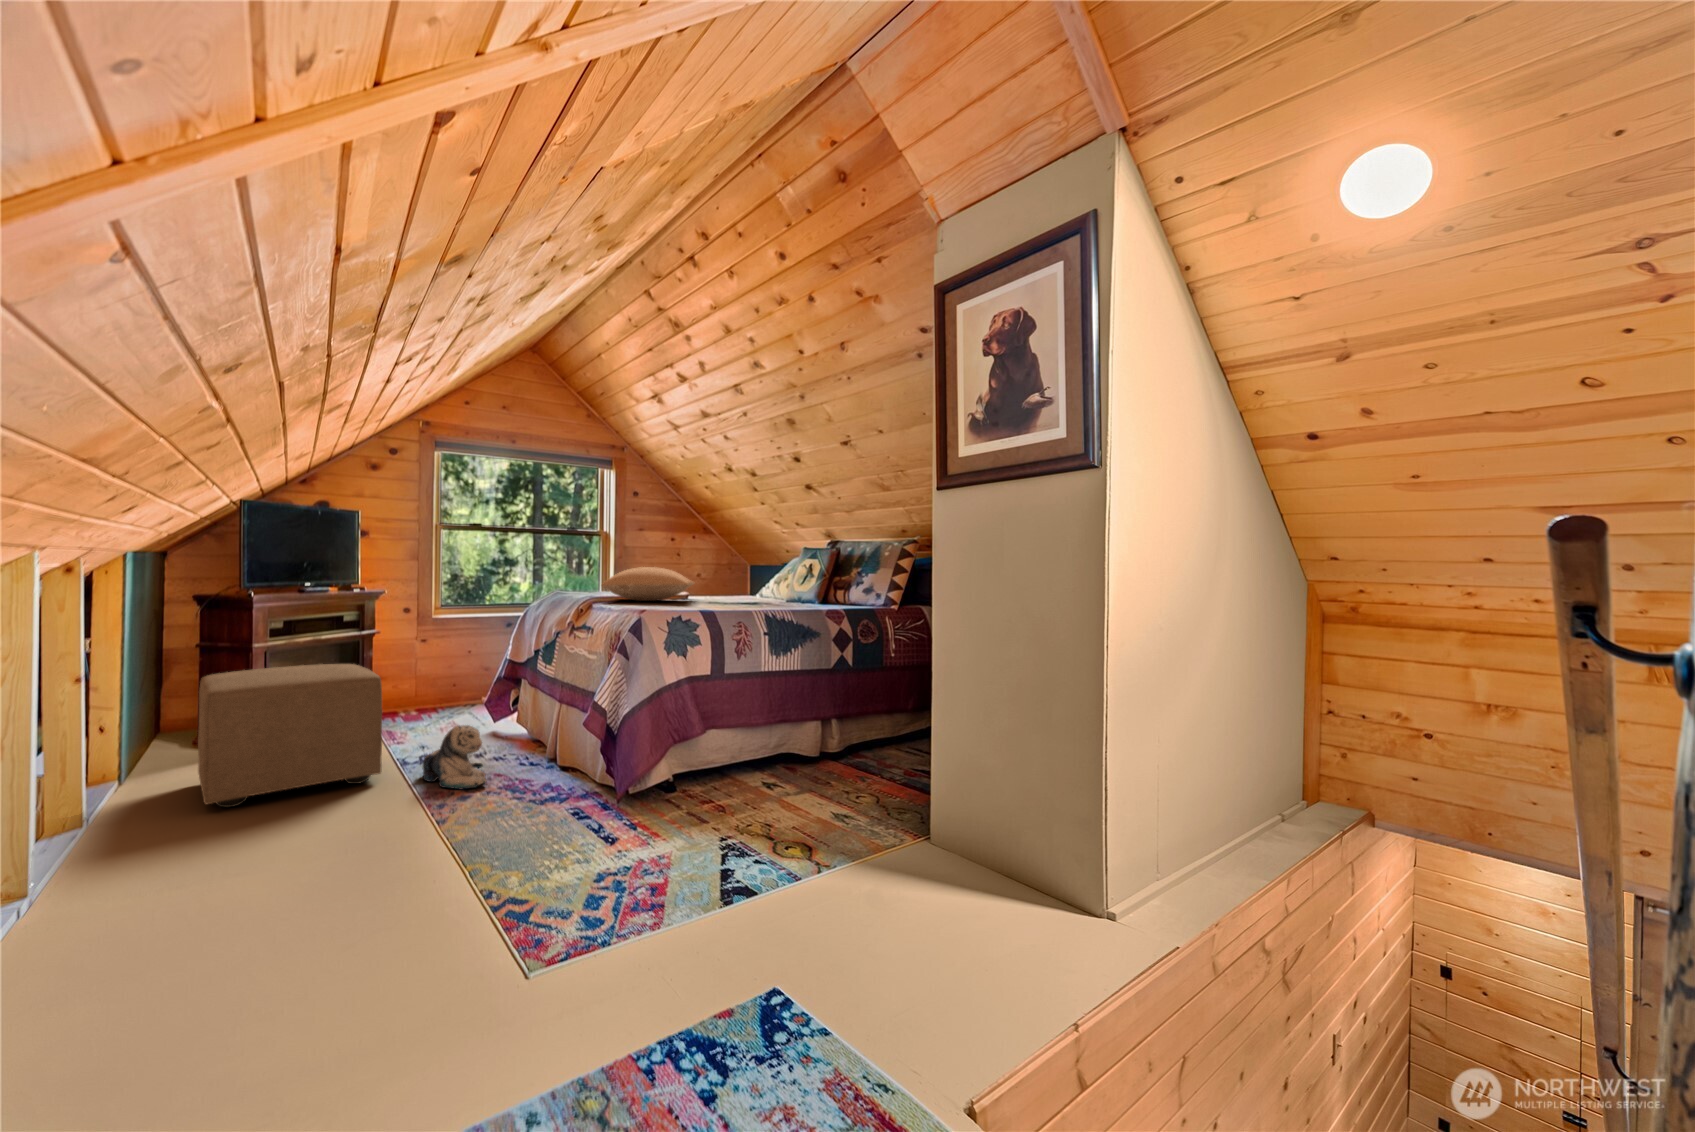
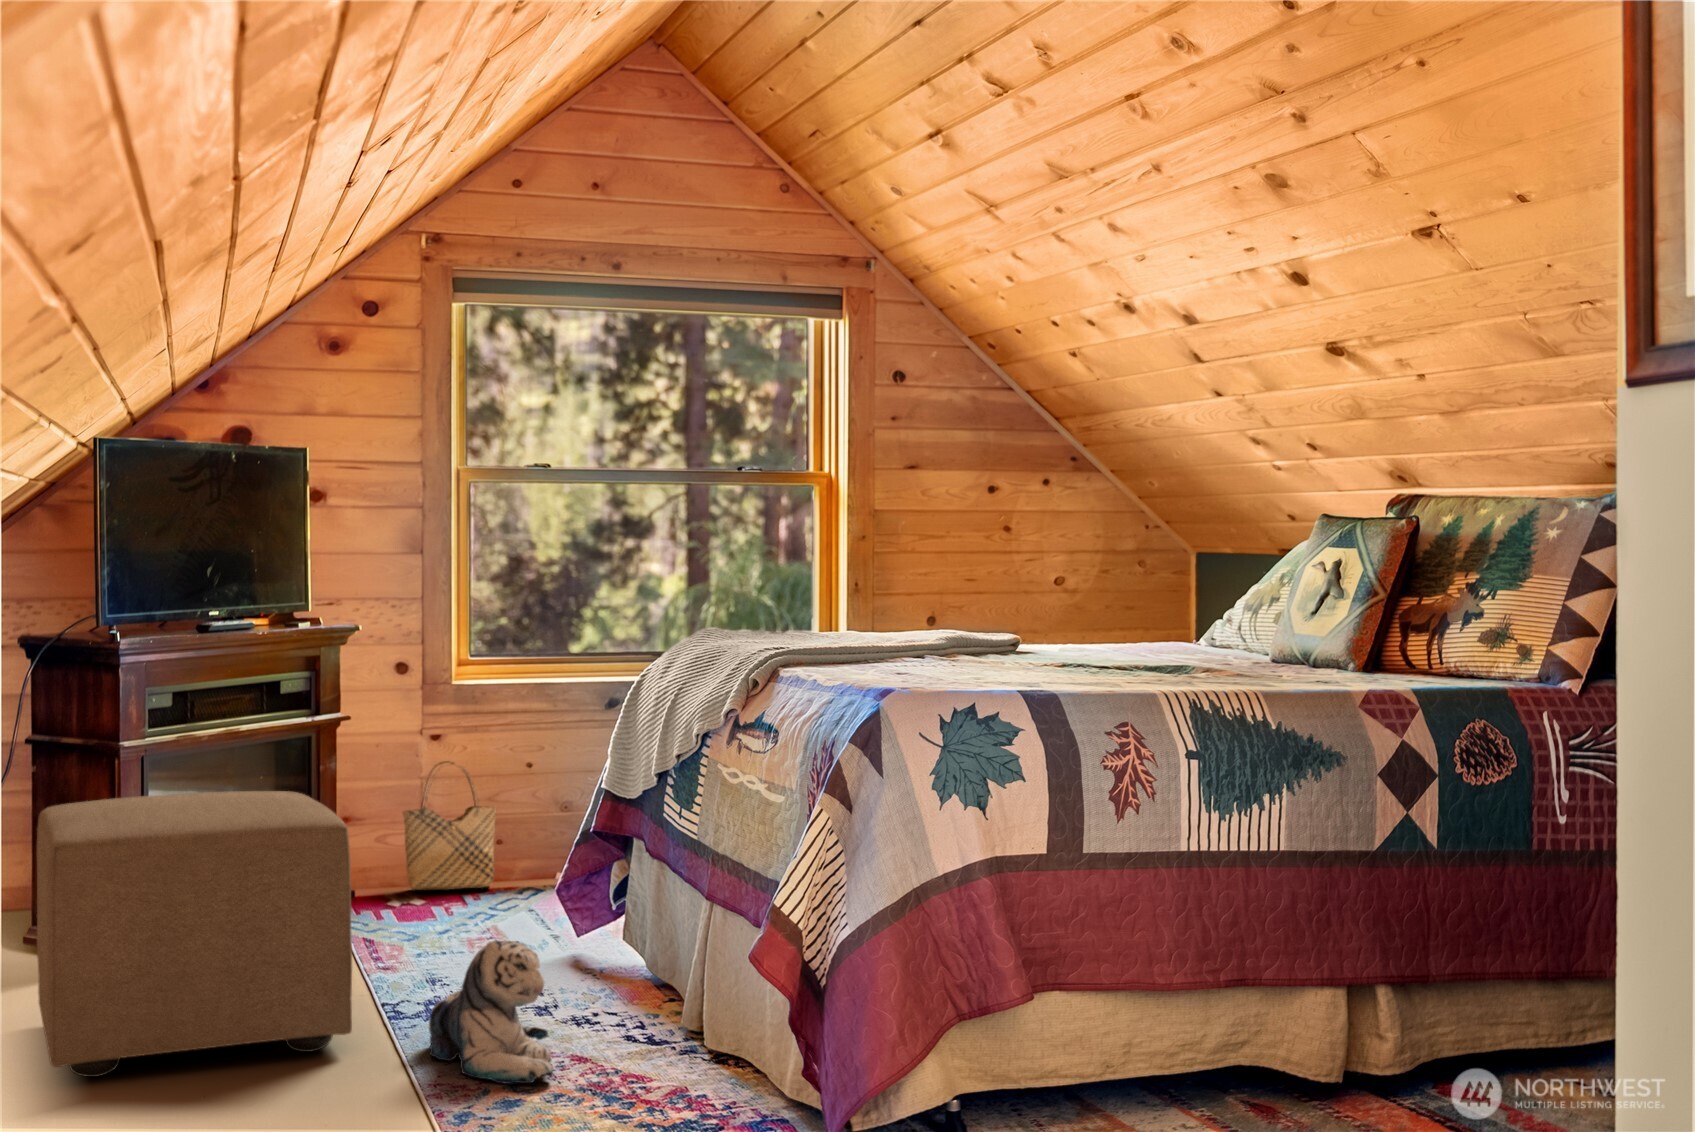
pillow: present [602,567,694,601] -> none [800,576,1027,658]
woven basket: none [407,650,454,707] -> present [403,761,496,890]

